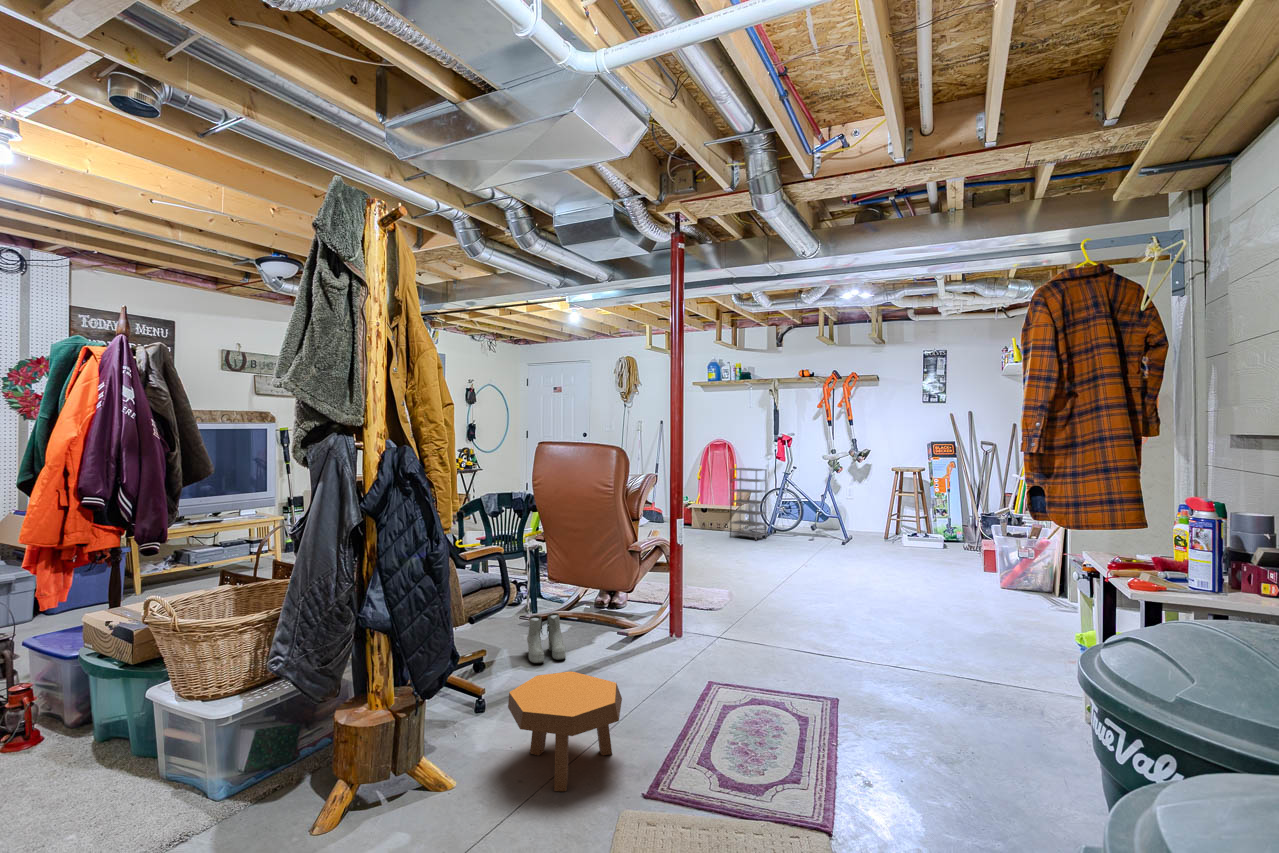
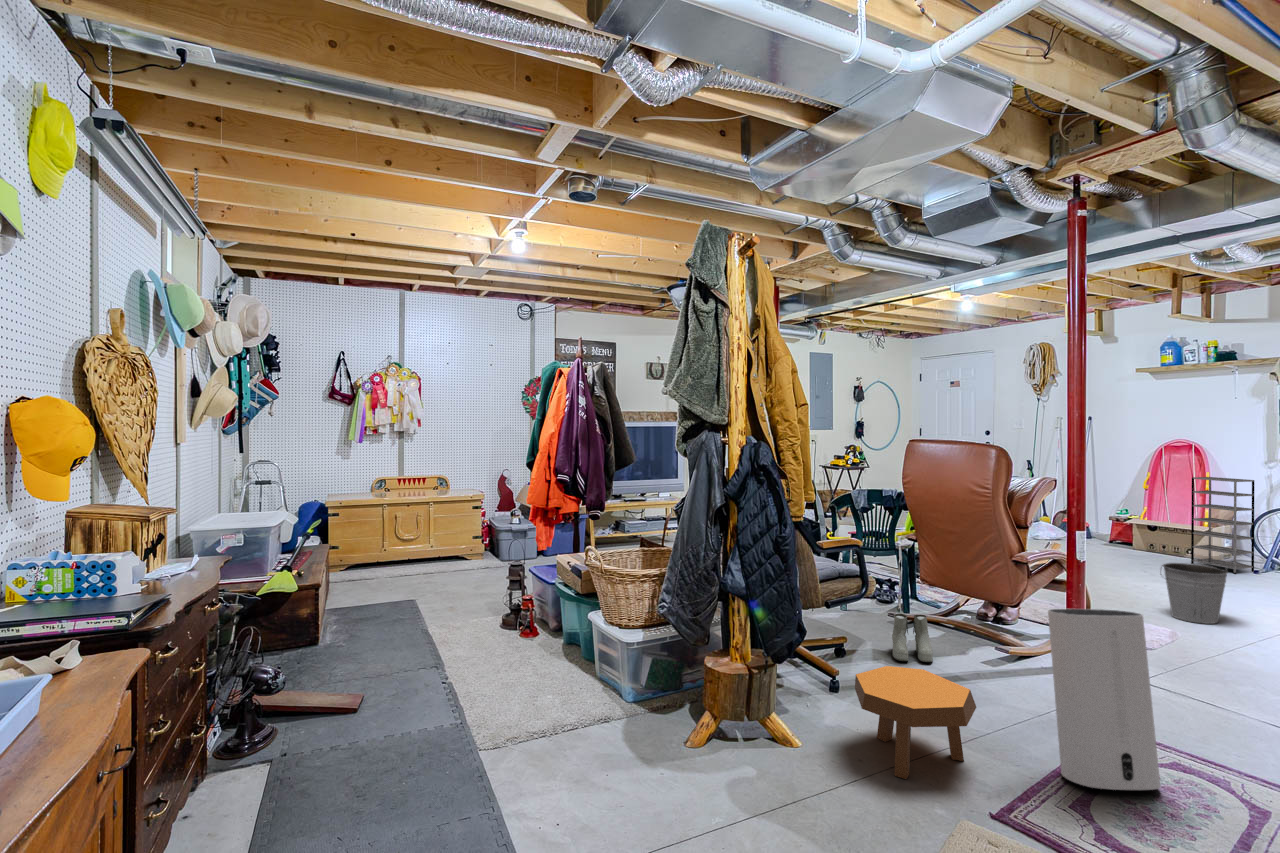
bucket: none [721,537,762,584] -> present [1162,563,1228,624]
air purifier: none [677,587,758,748] -> present [1048,609,1160,790]

